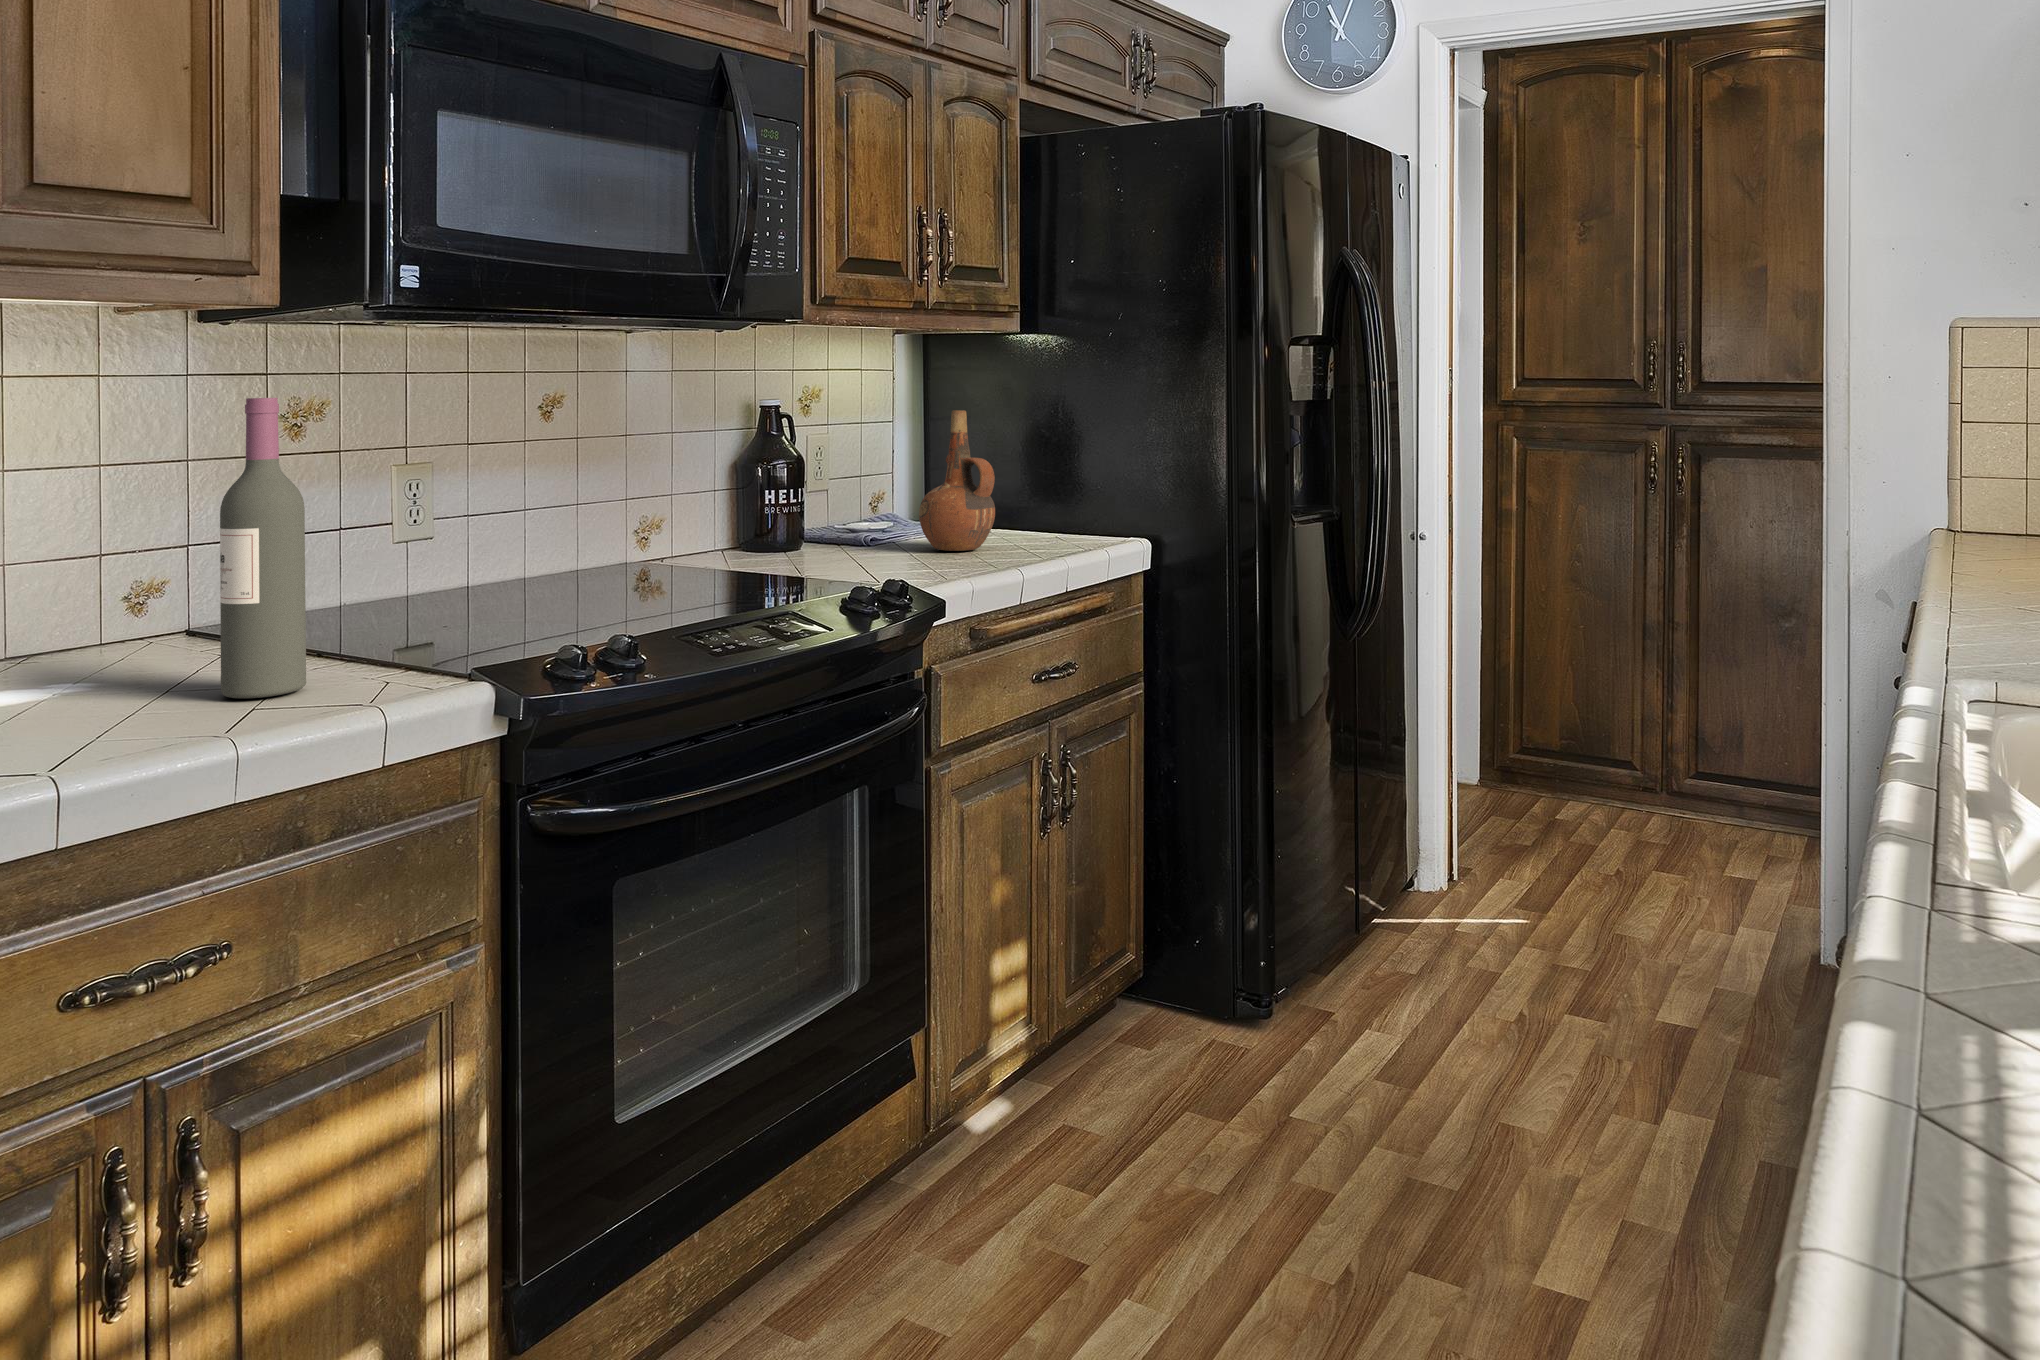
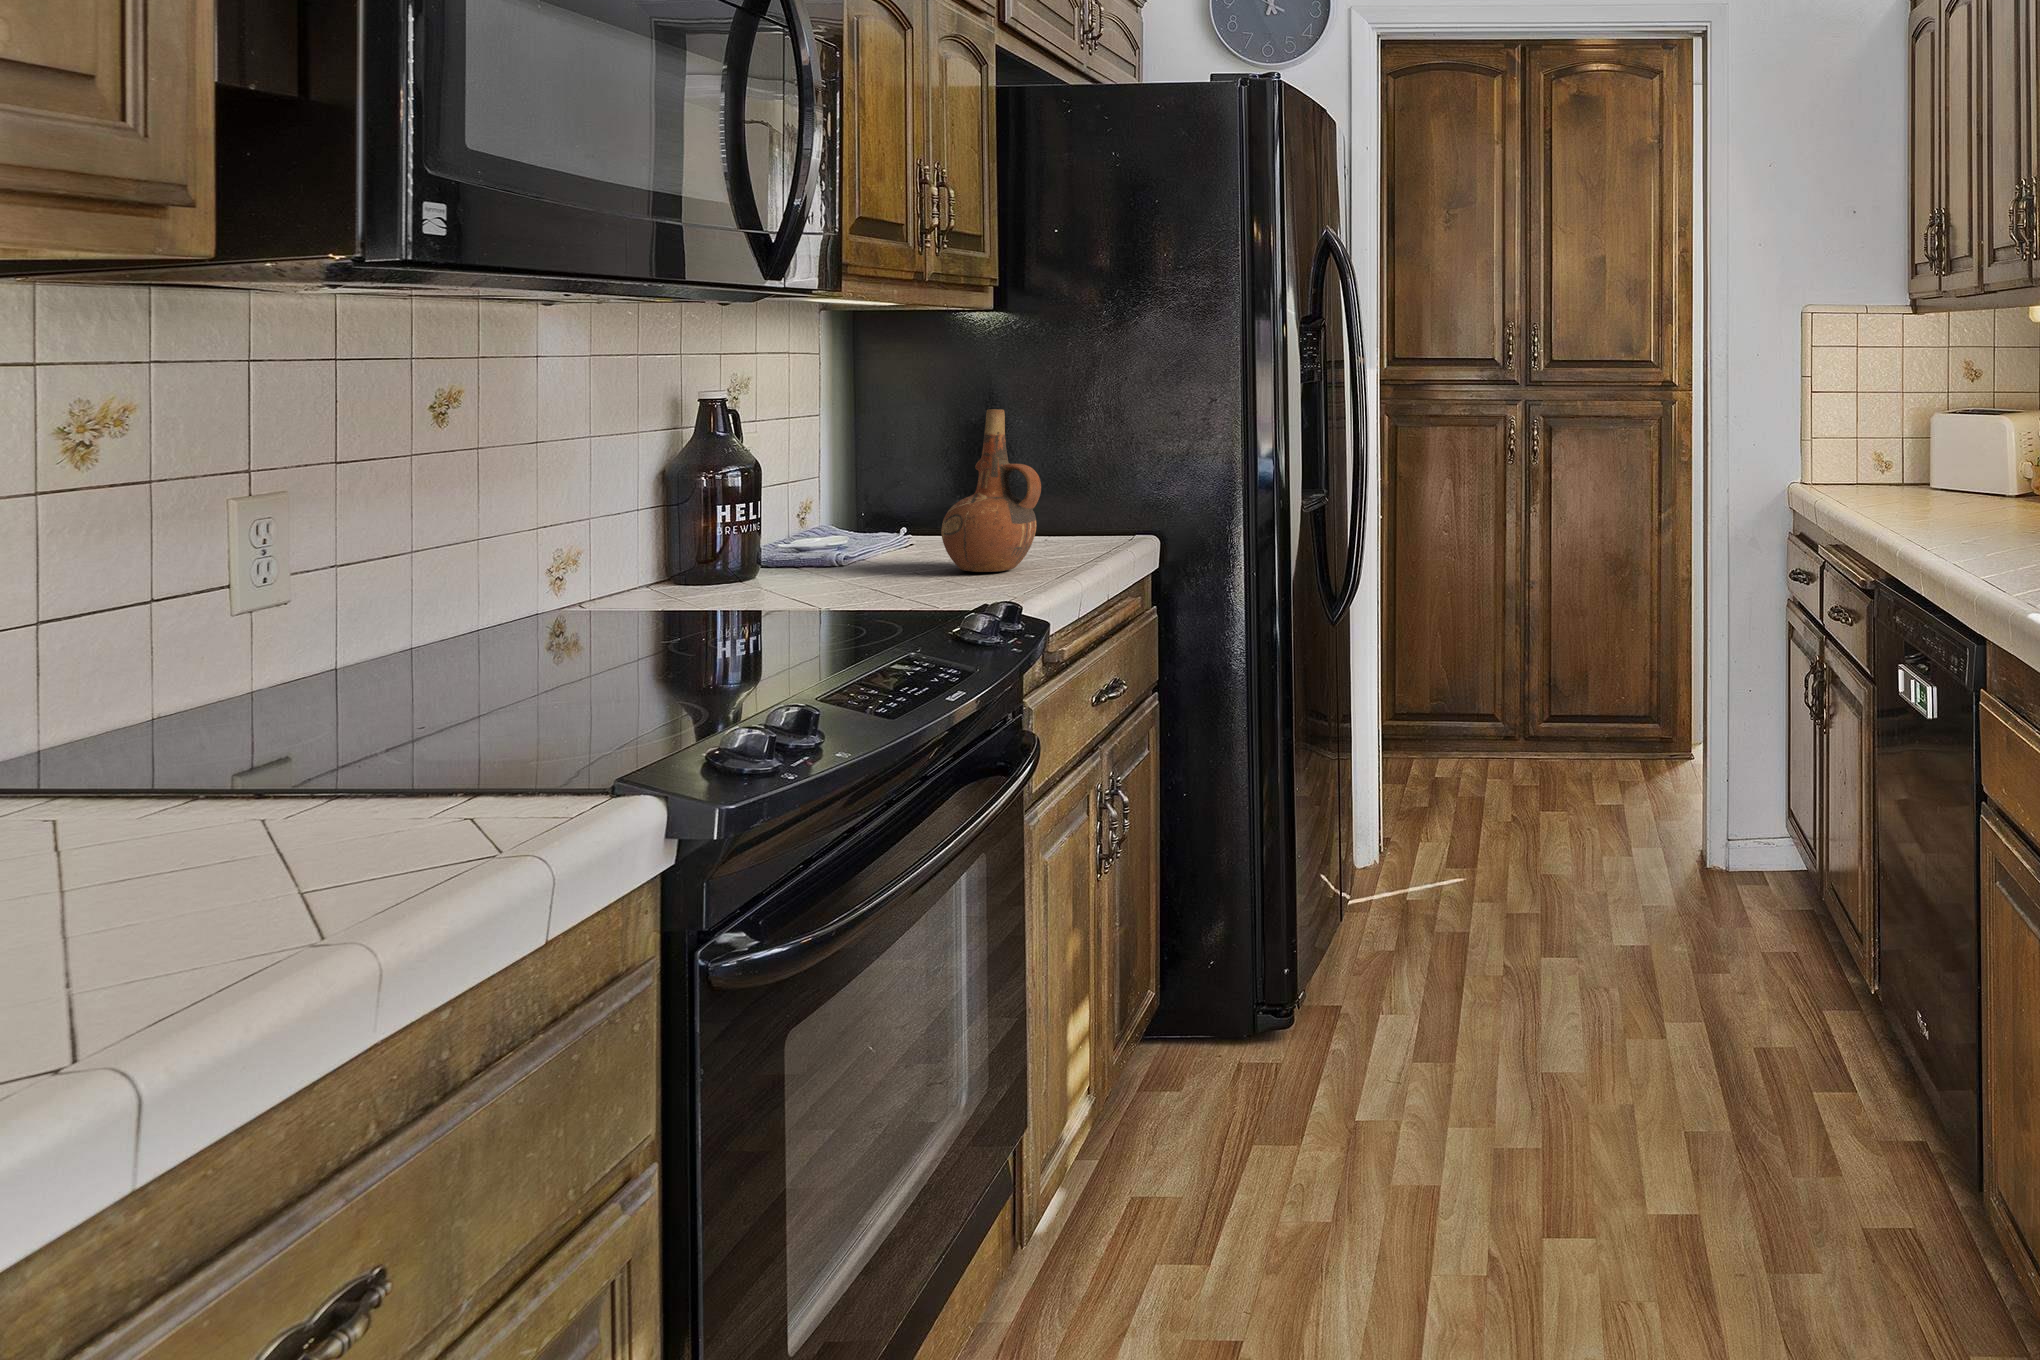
wine bottle: present [220,398,306,698] -> none [197,422,360,912]

